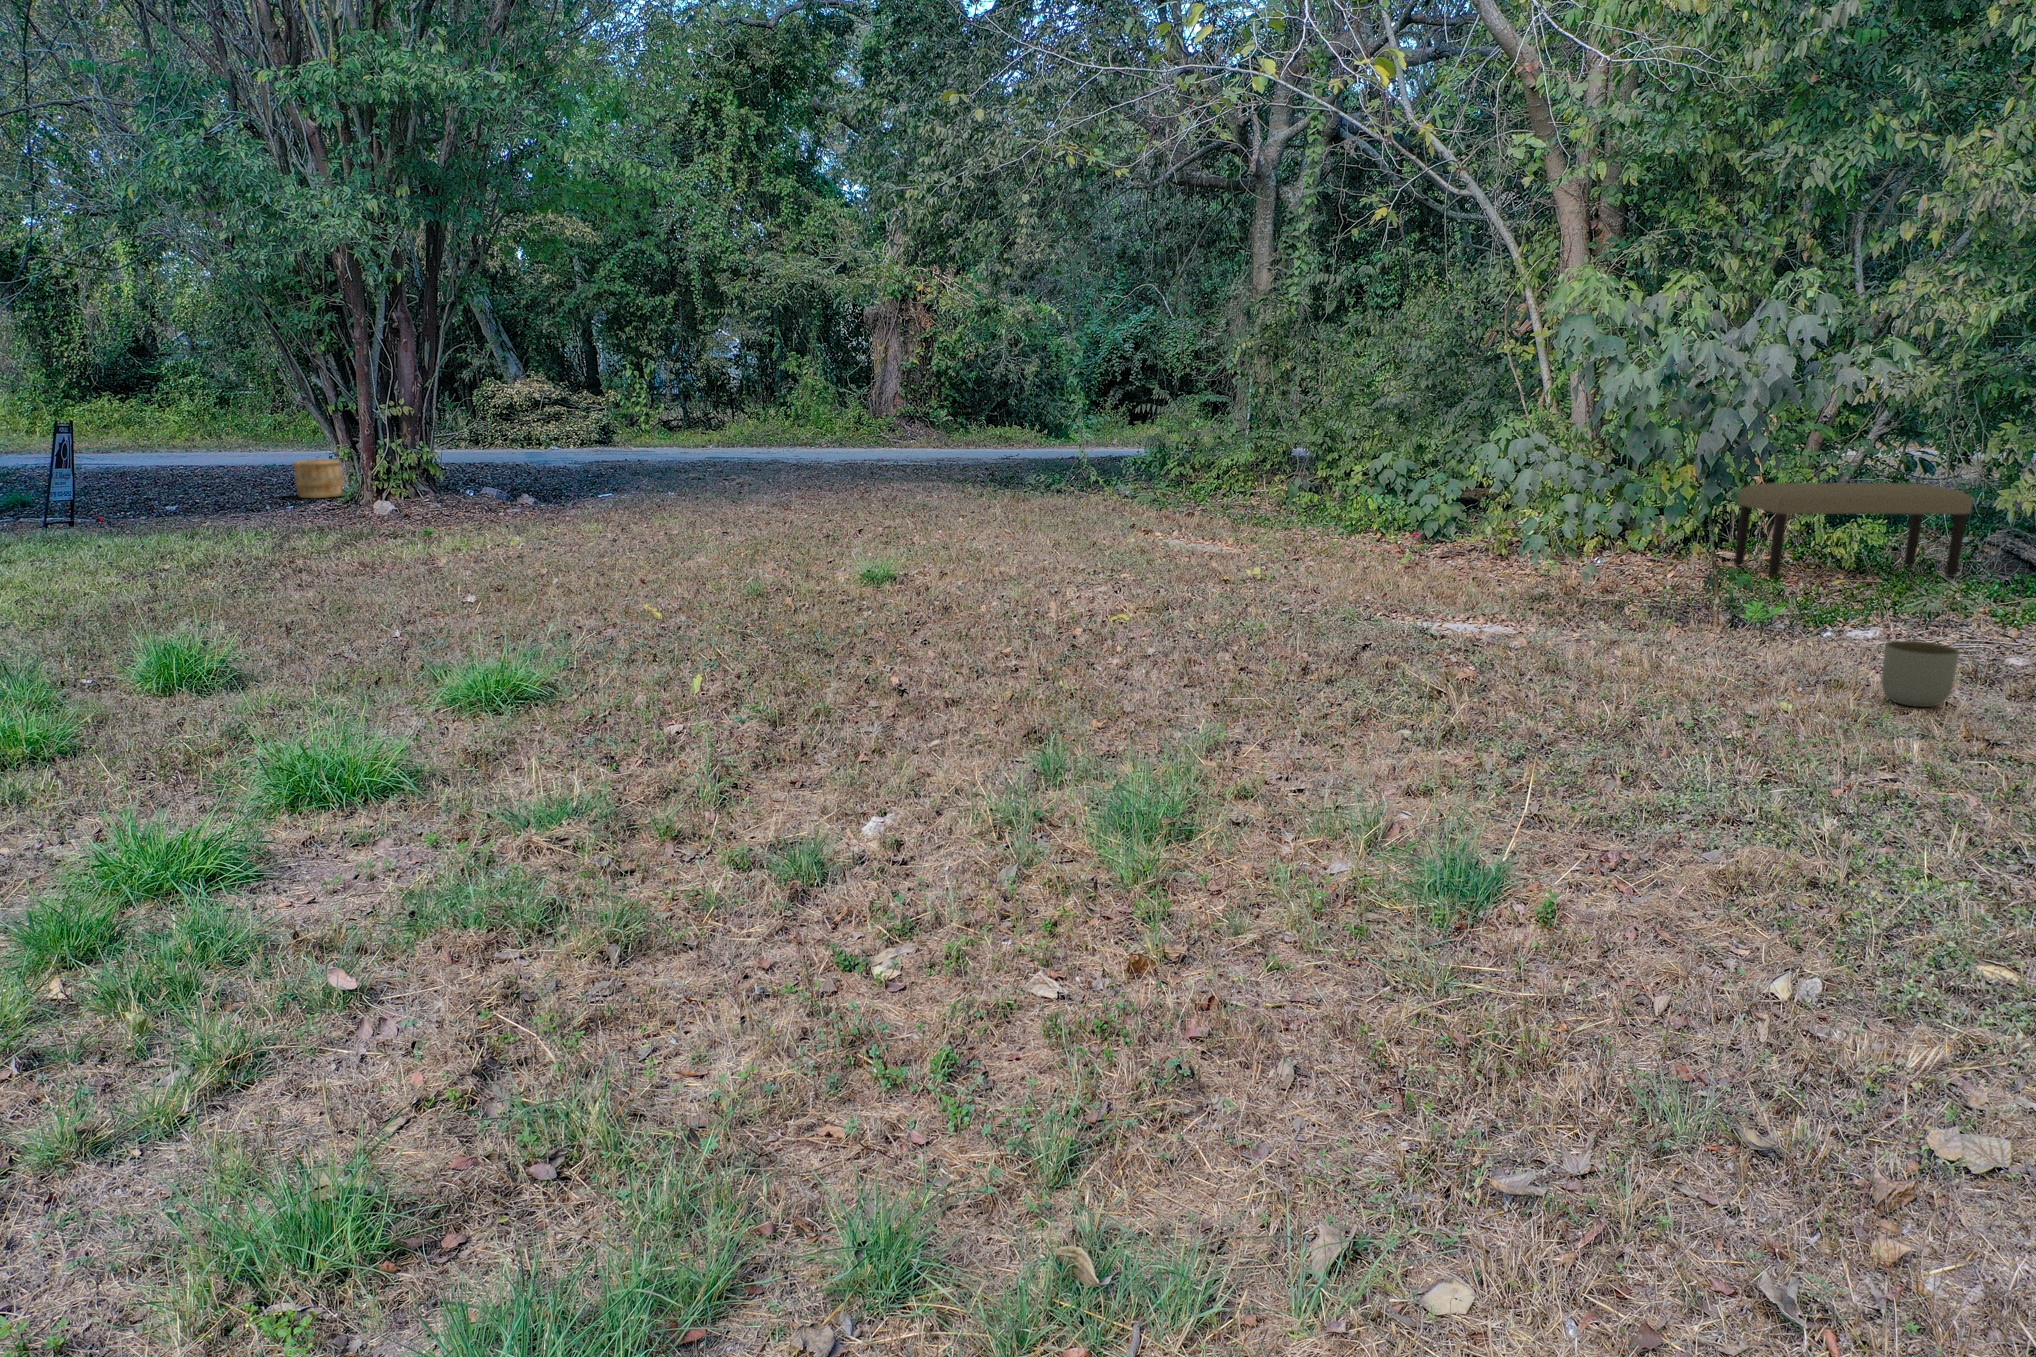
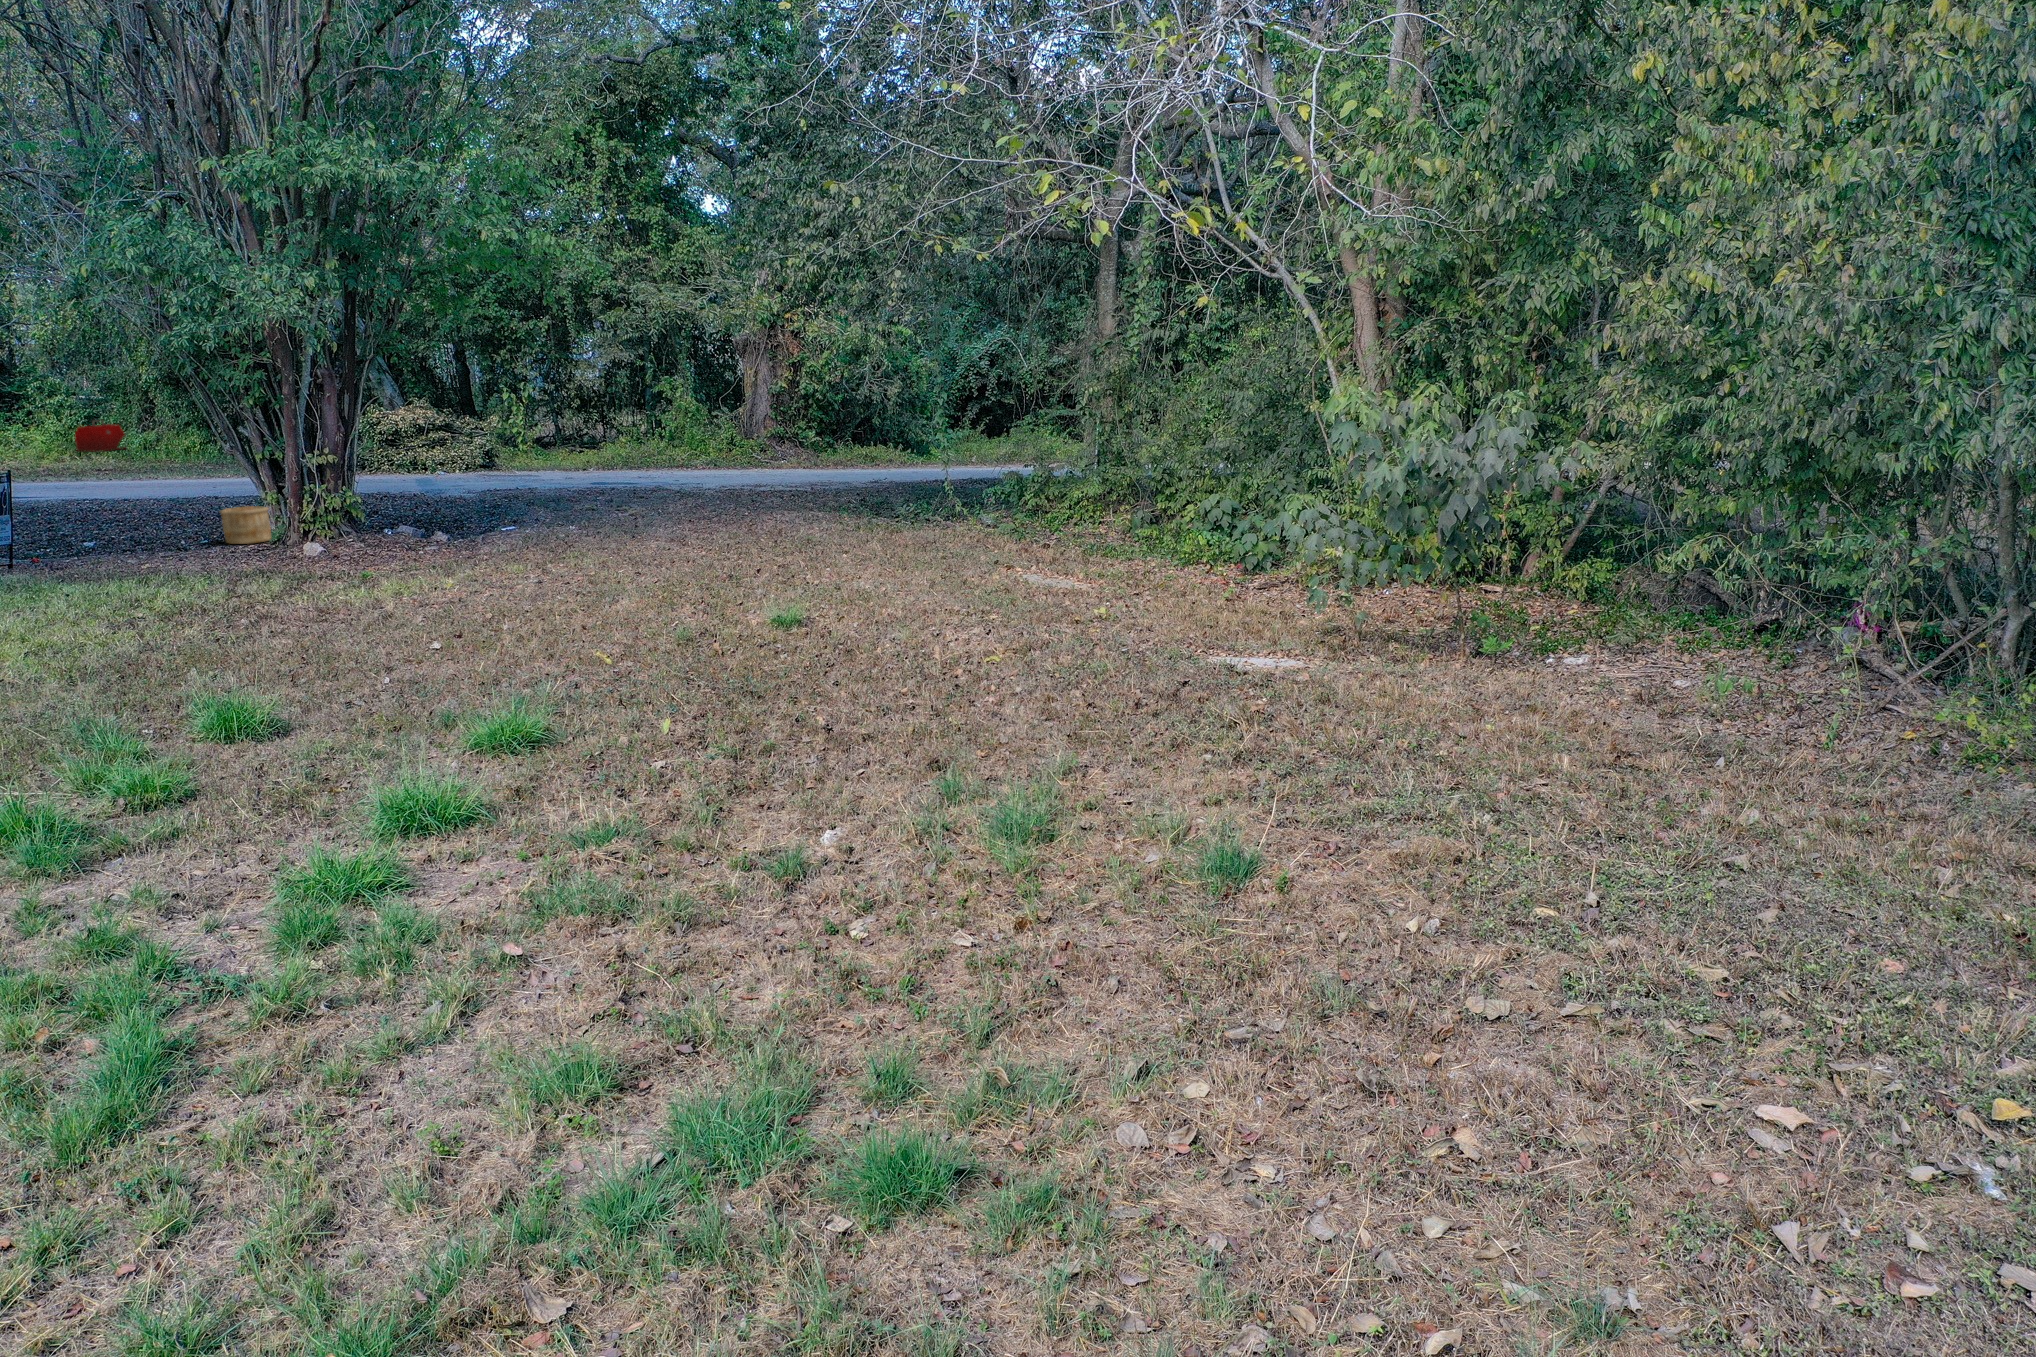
toolbox: none [208,394,259,426] -> present [75,420,126,452]
bench: present [1734,483,1973,577] -> none [1493,534,1672,612]
planter: present [1881,641,1960,707] -> none [1558,678,1609,727]

